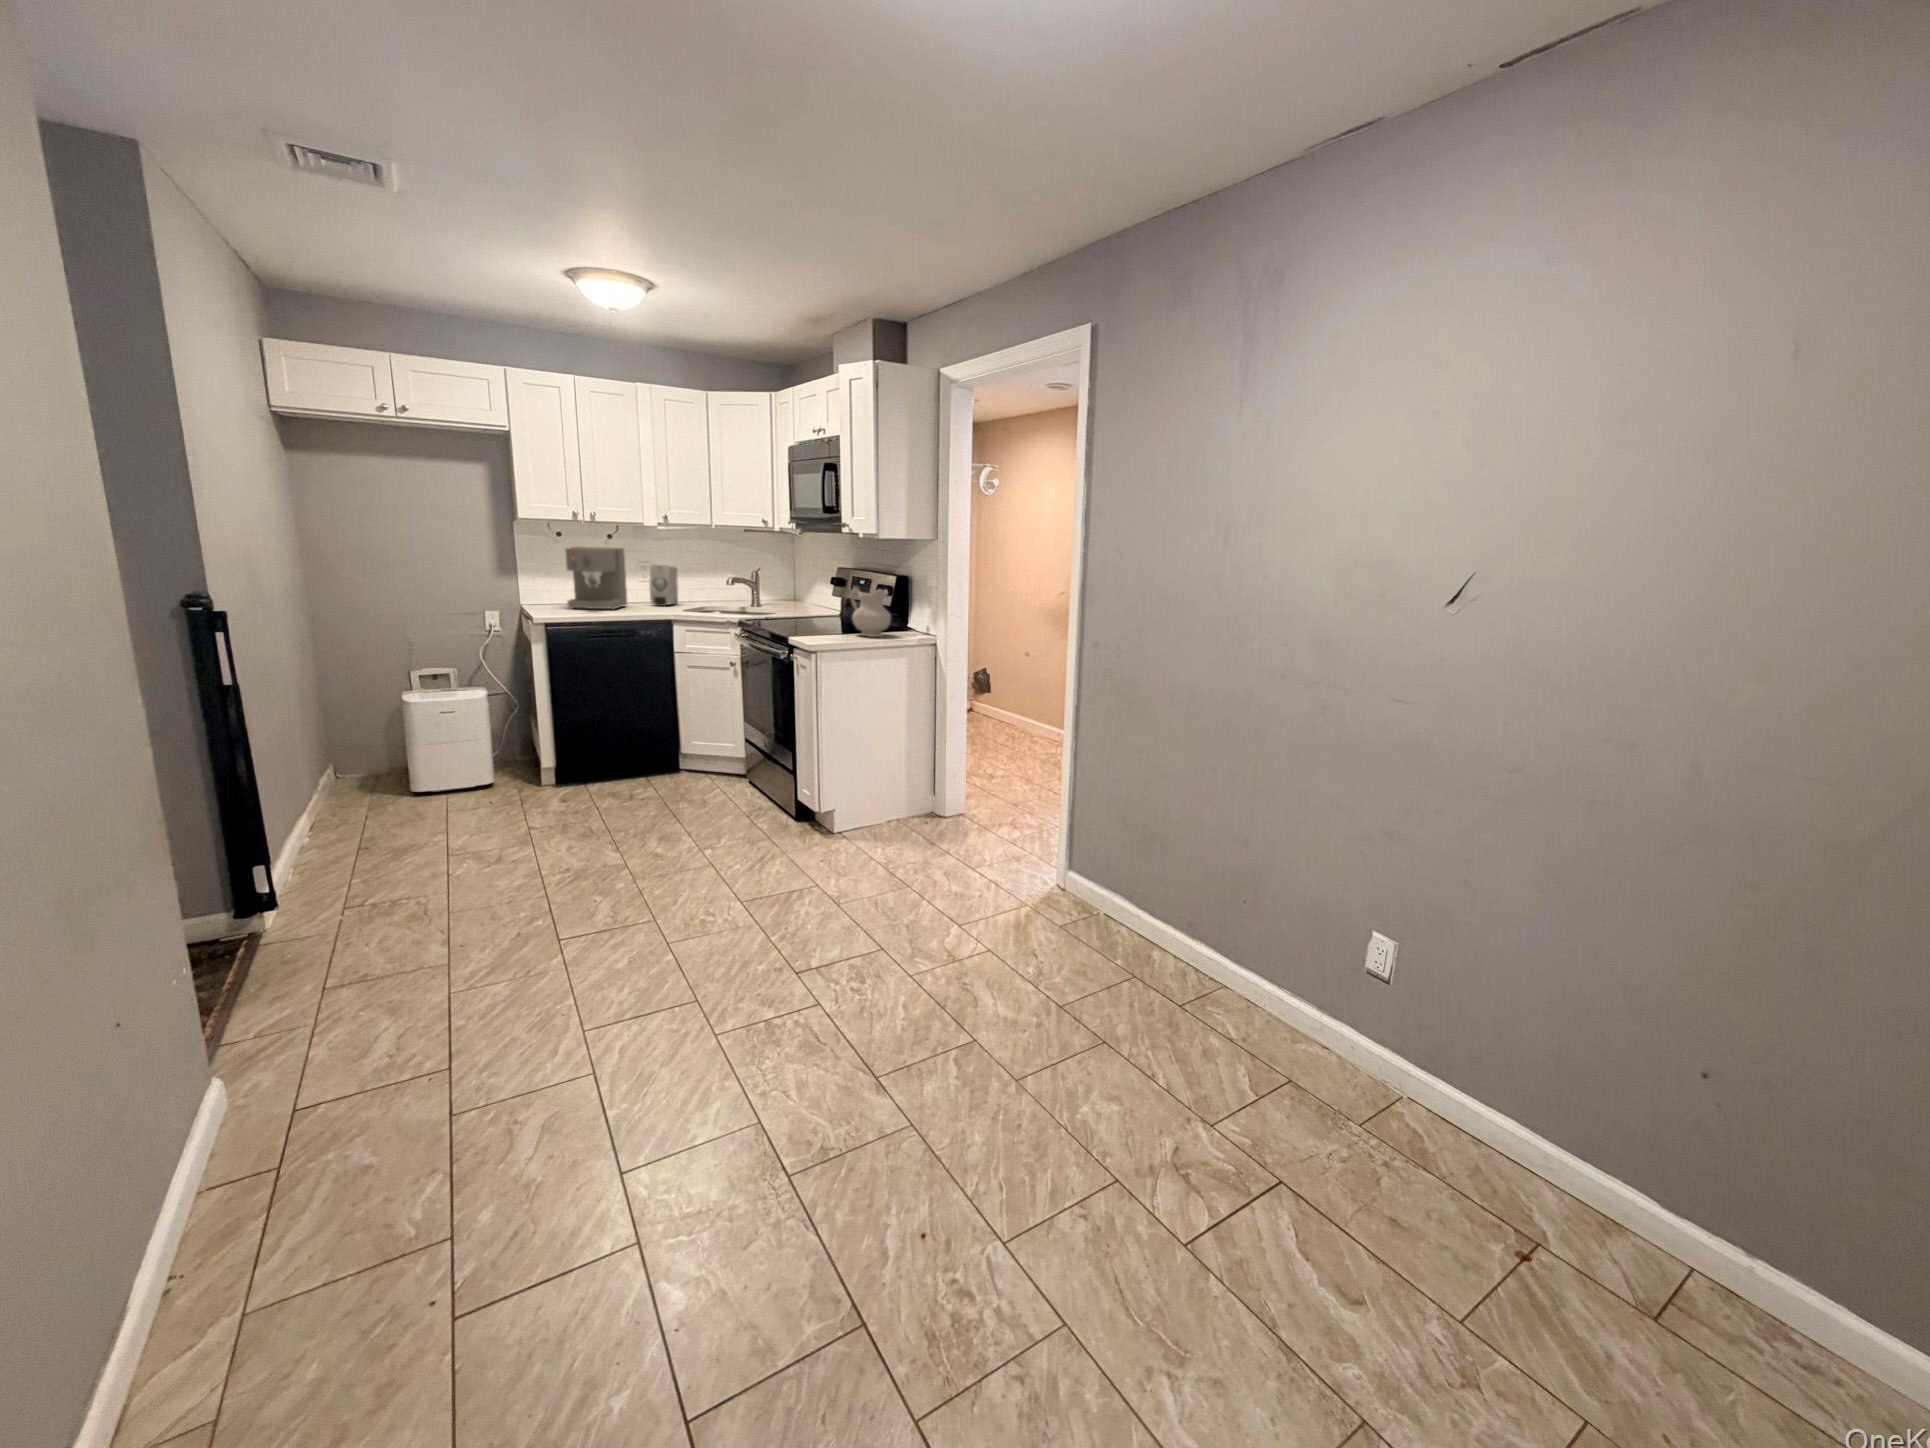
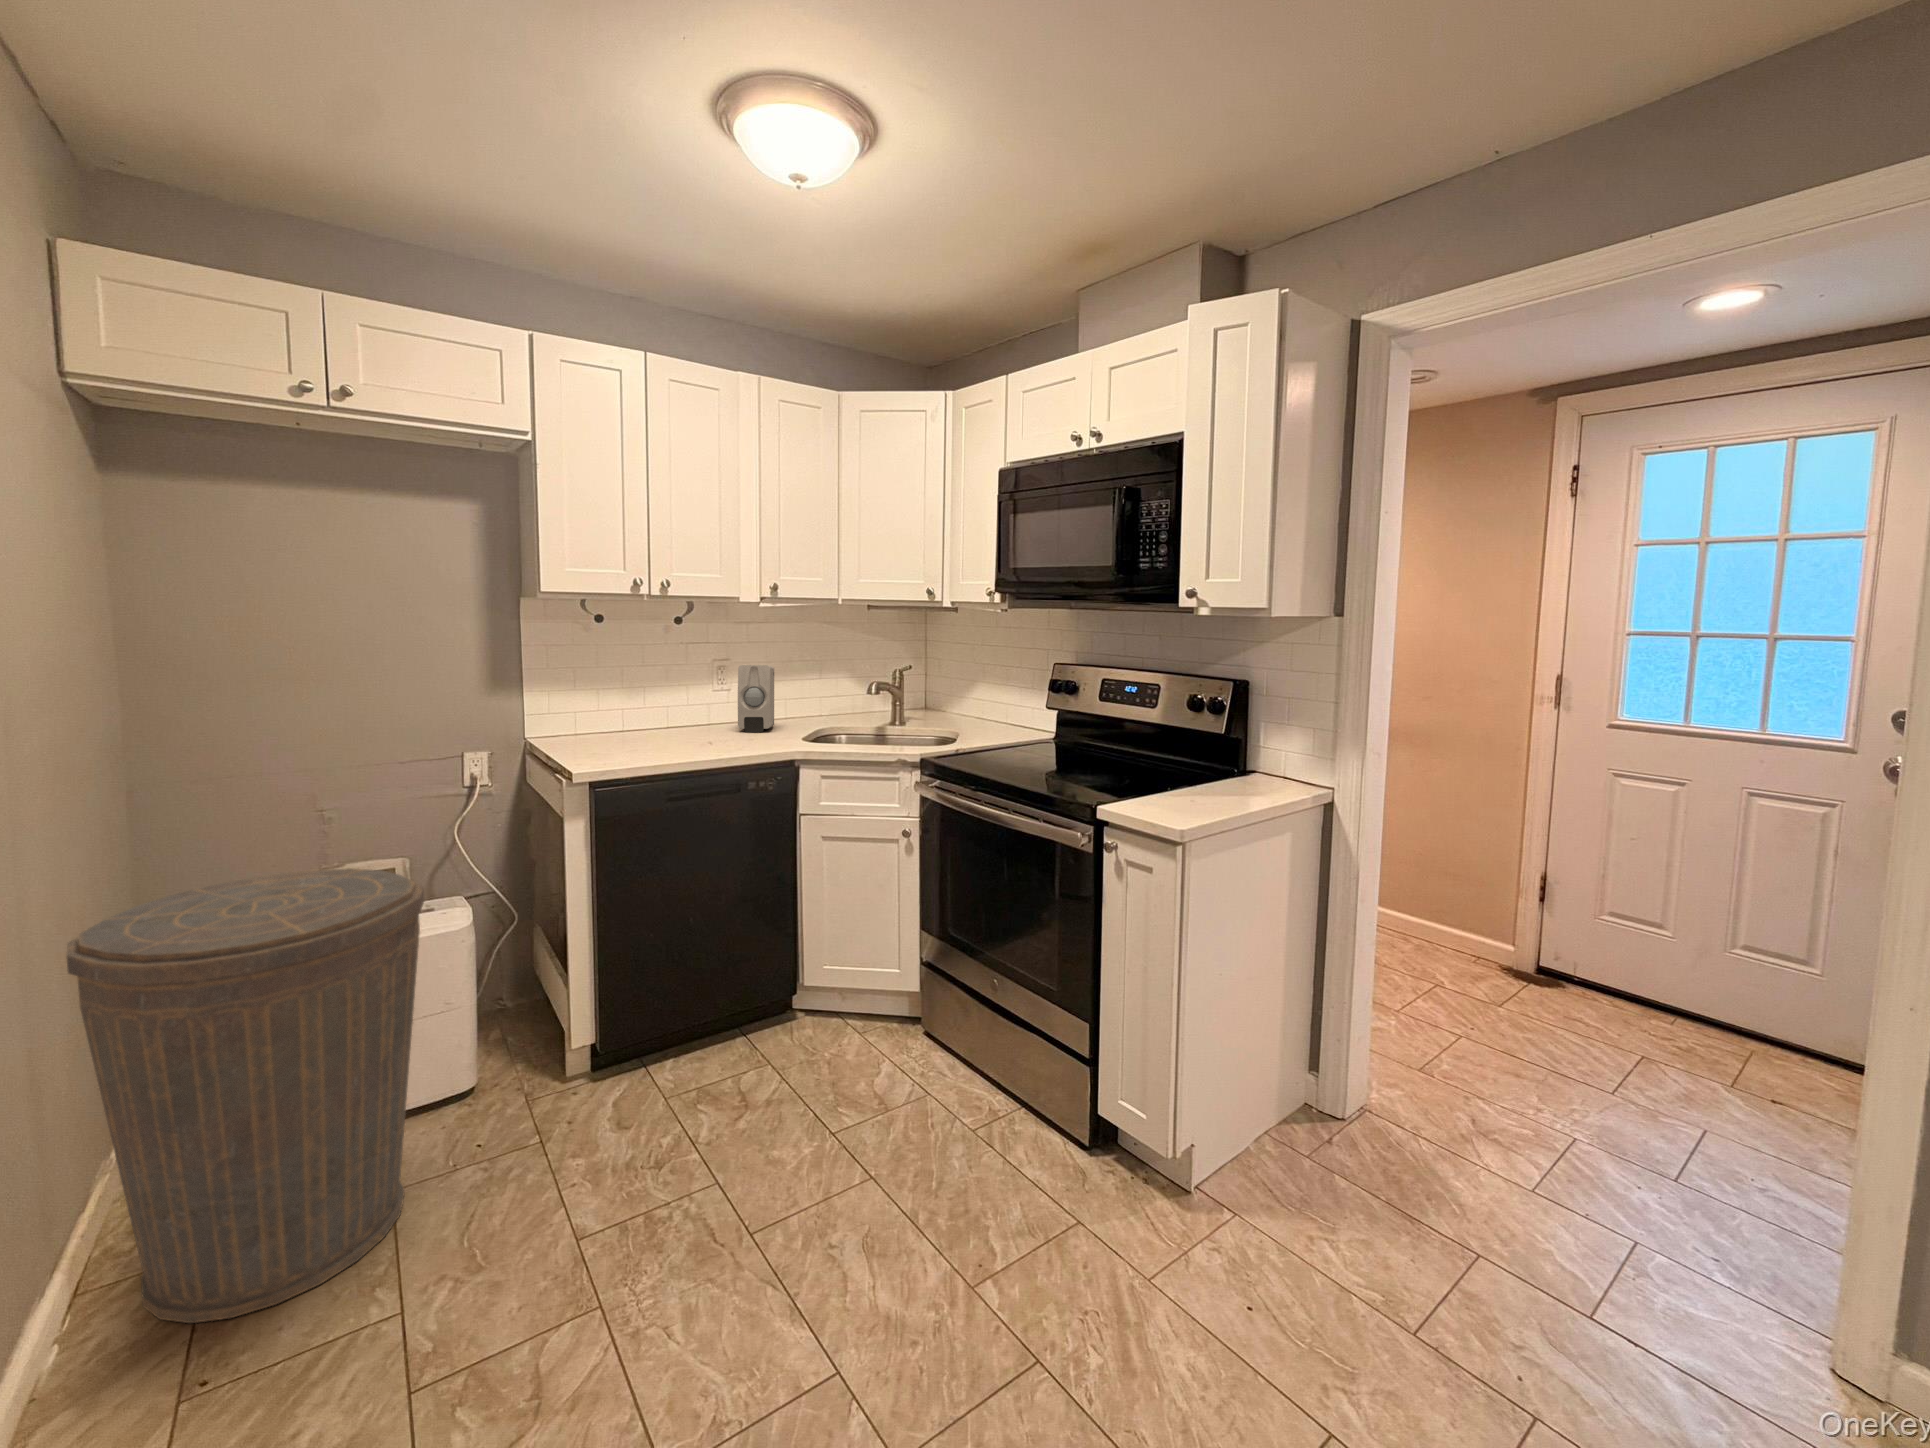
coffee maker: present [565,547,627,610] -> none [614,639,704,747]
ceramic pitcher: present [851,586,891,637] -> none [1167,698,1247,792]
trash can: none [299,657,455,838] -> present [66,868,424,1323]

